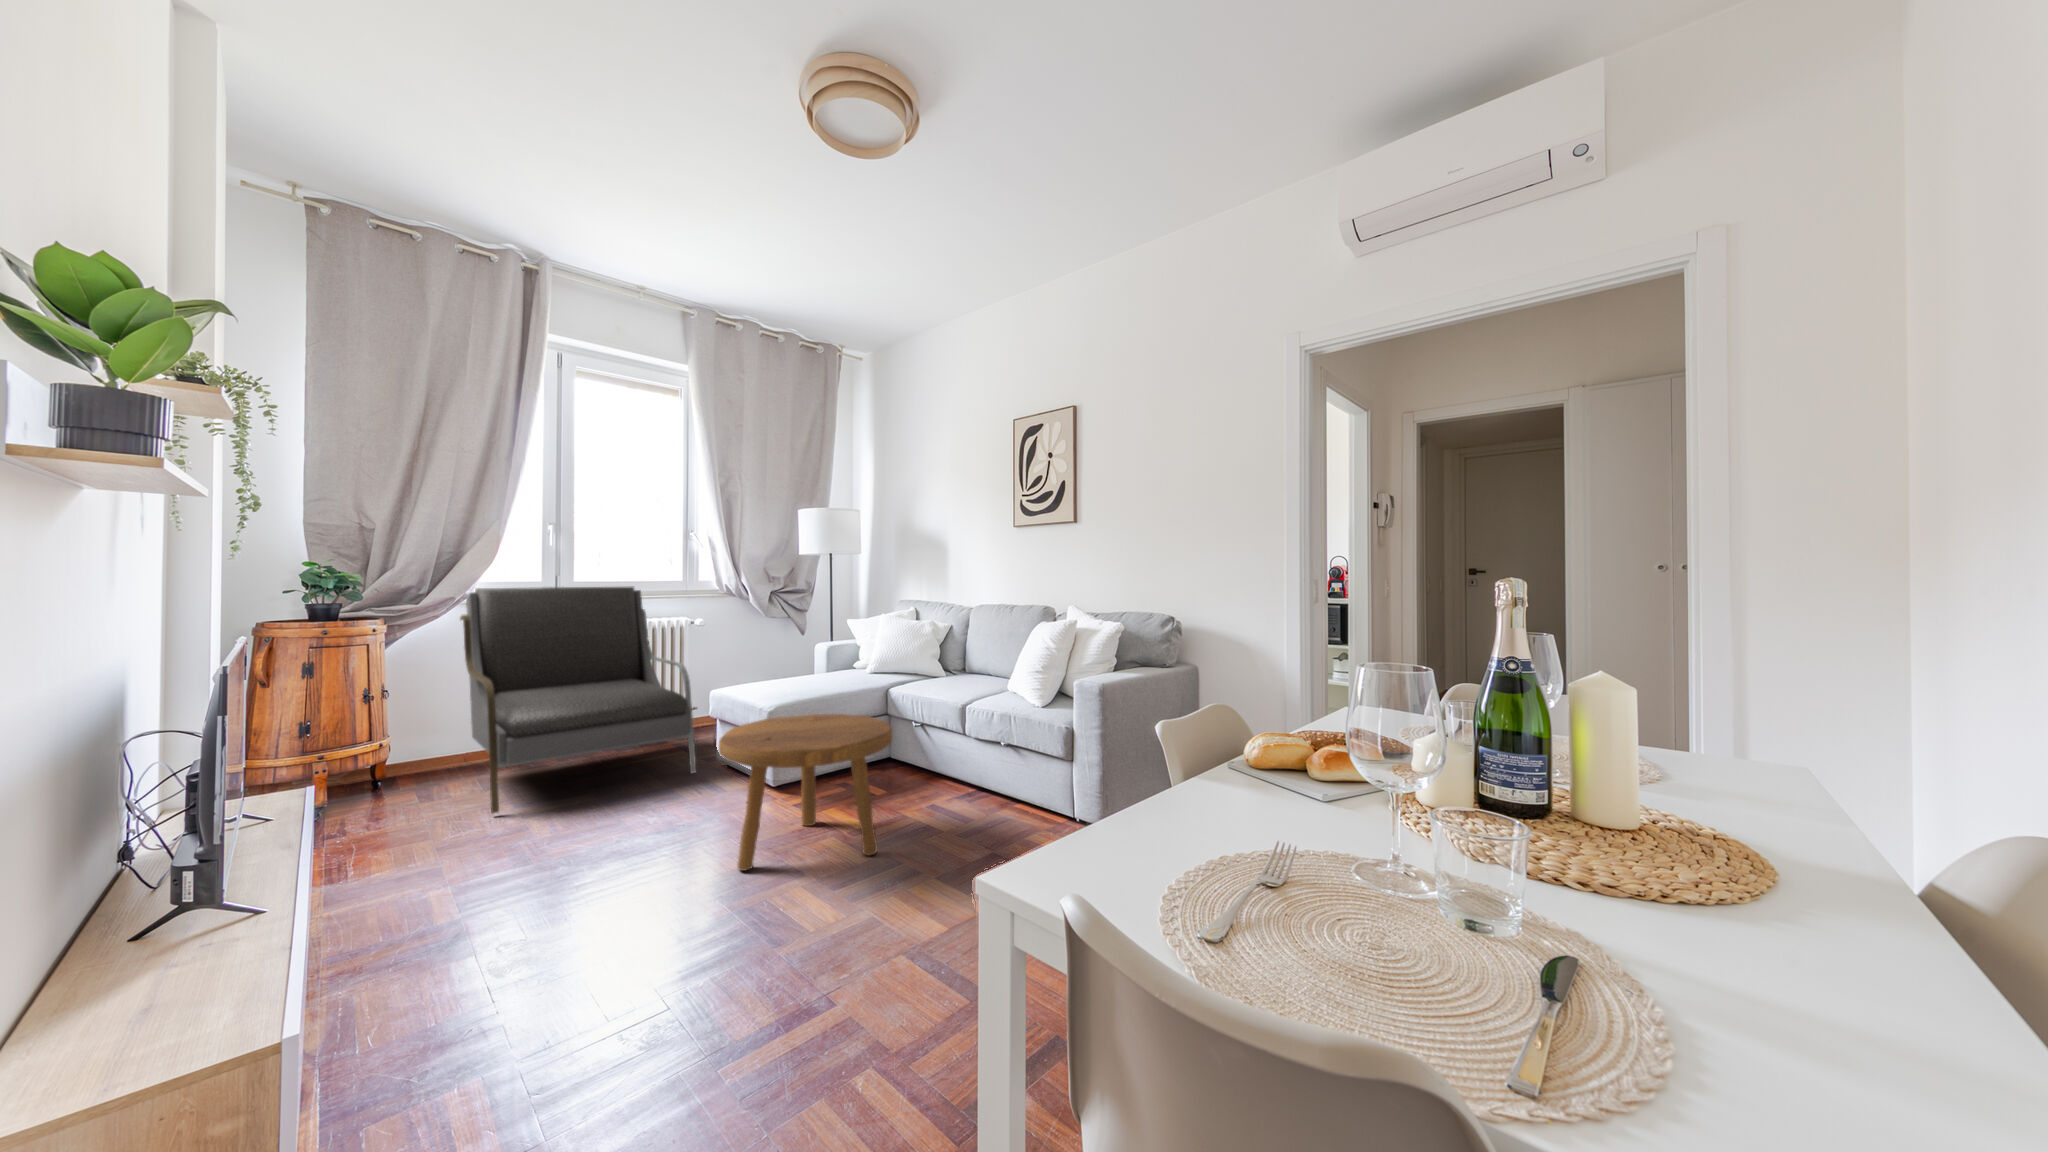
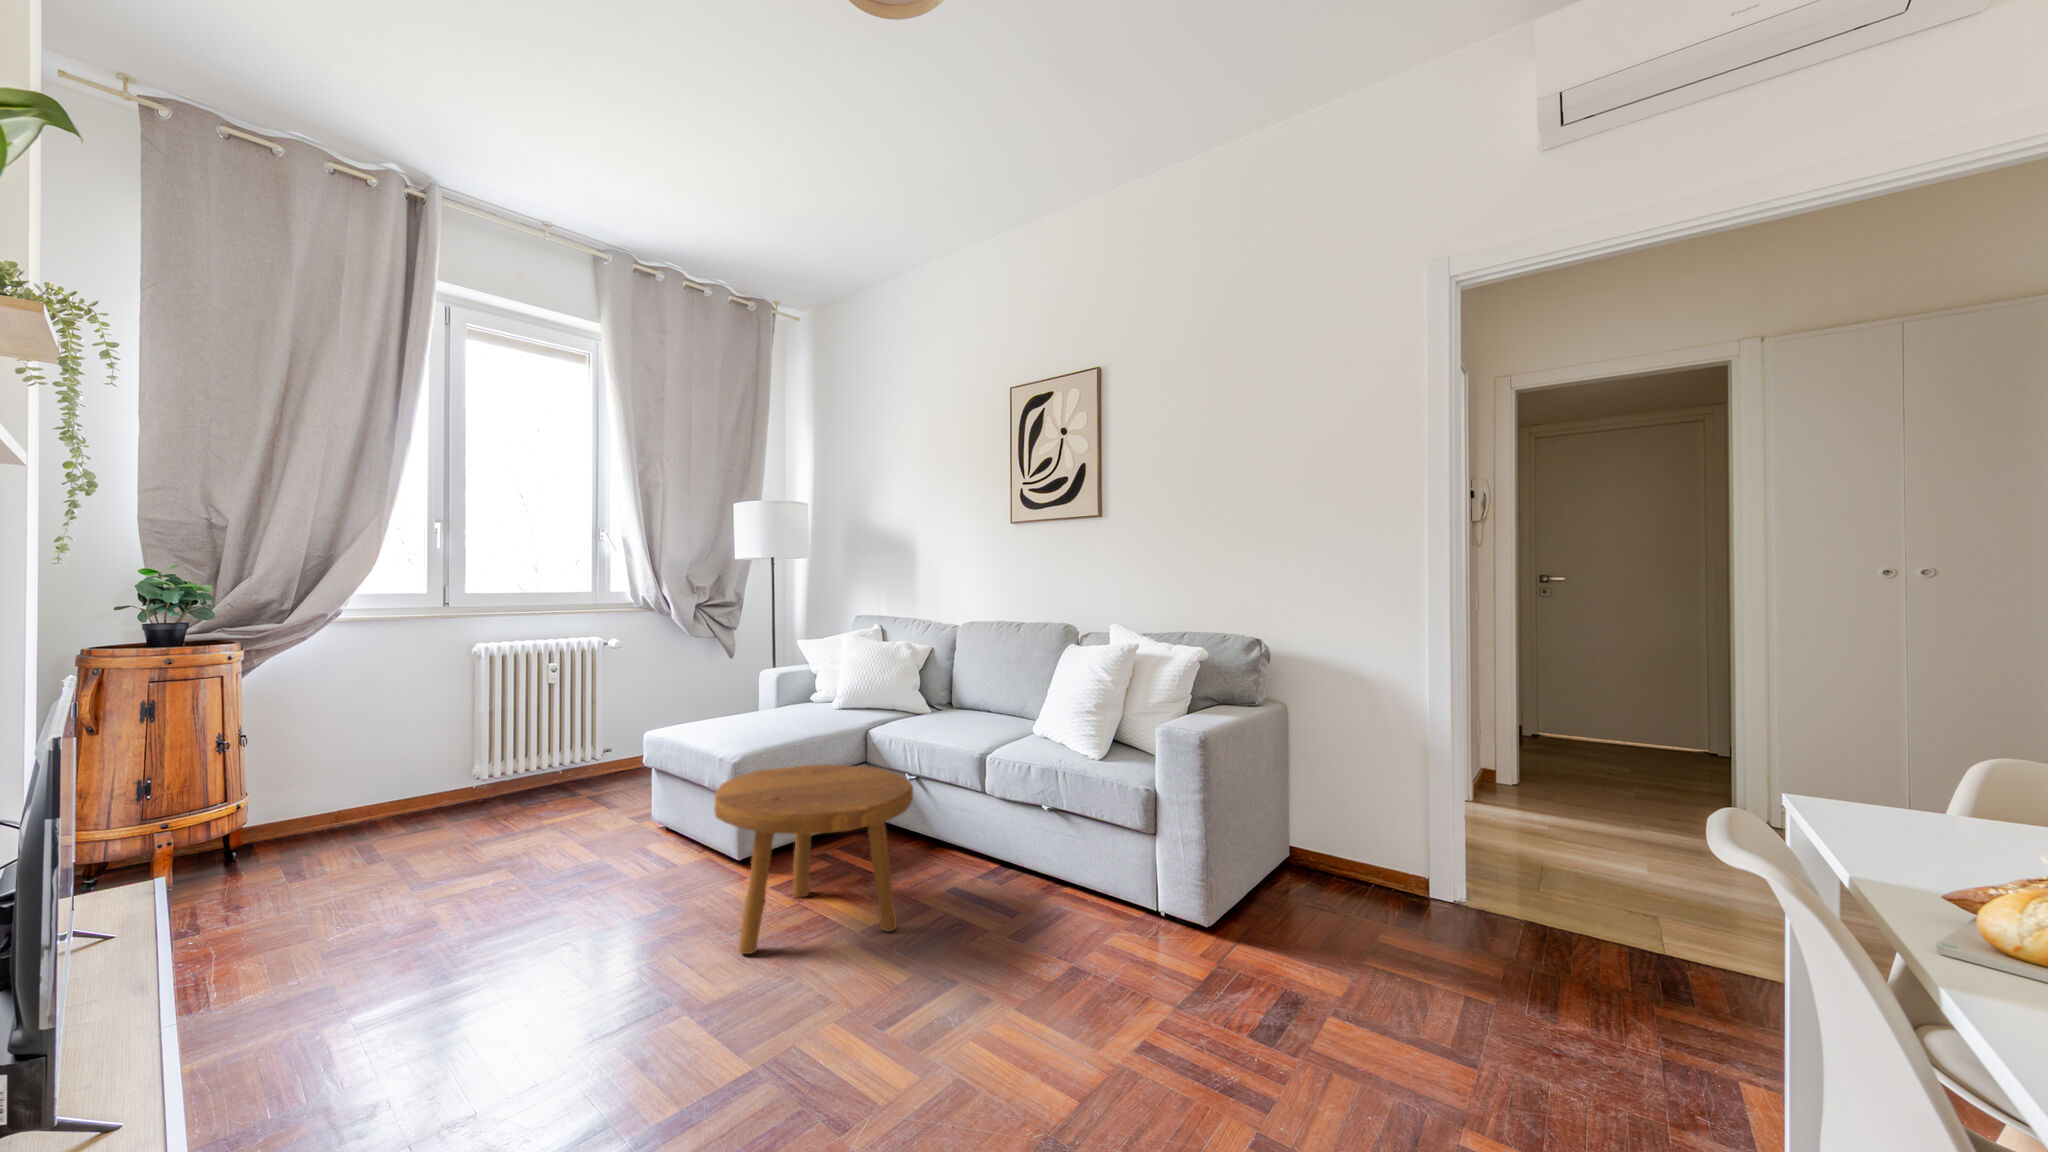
armchair: present [460,586,696,814] -> none [324,600,635,890]

